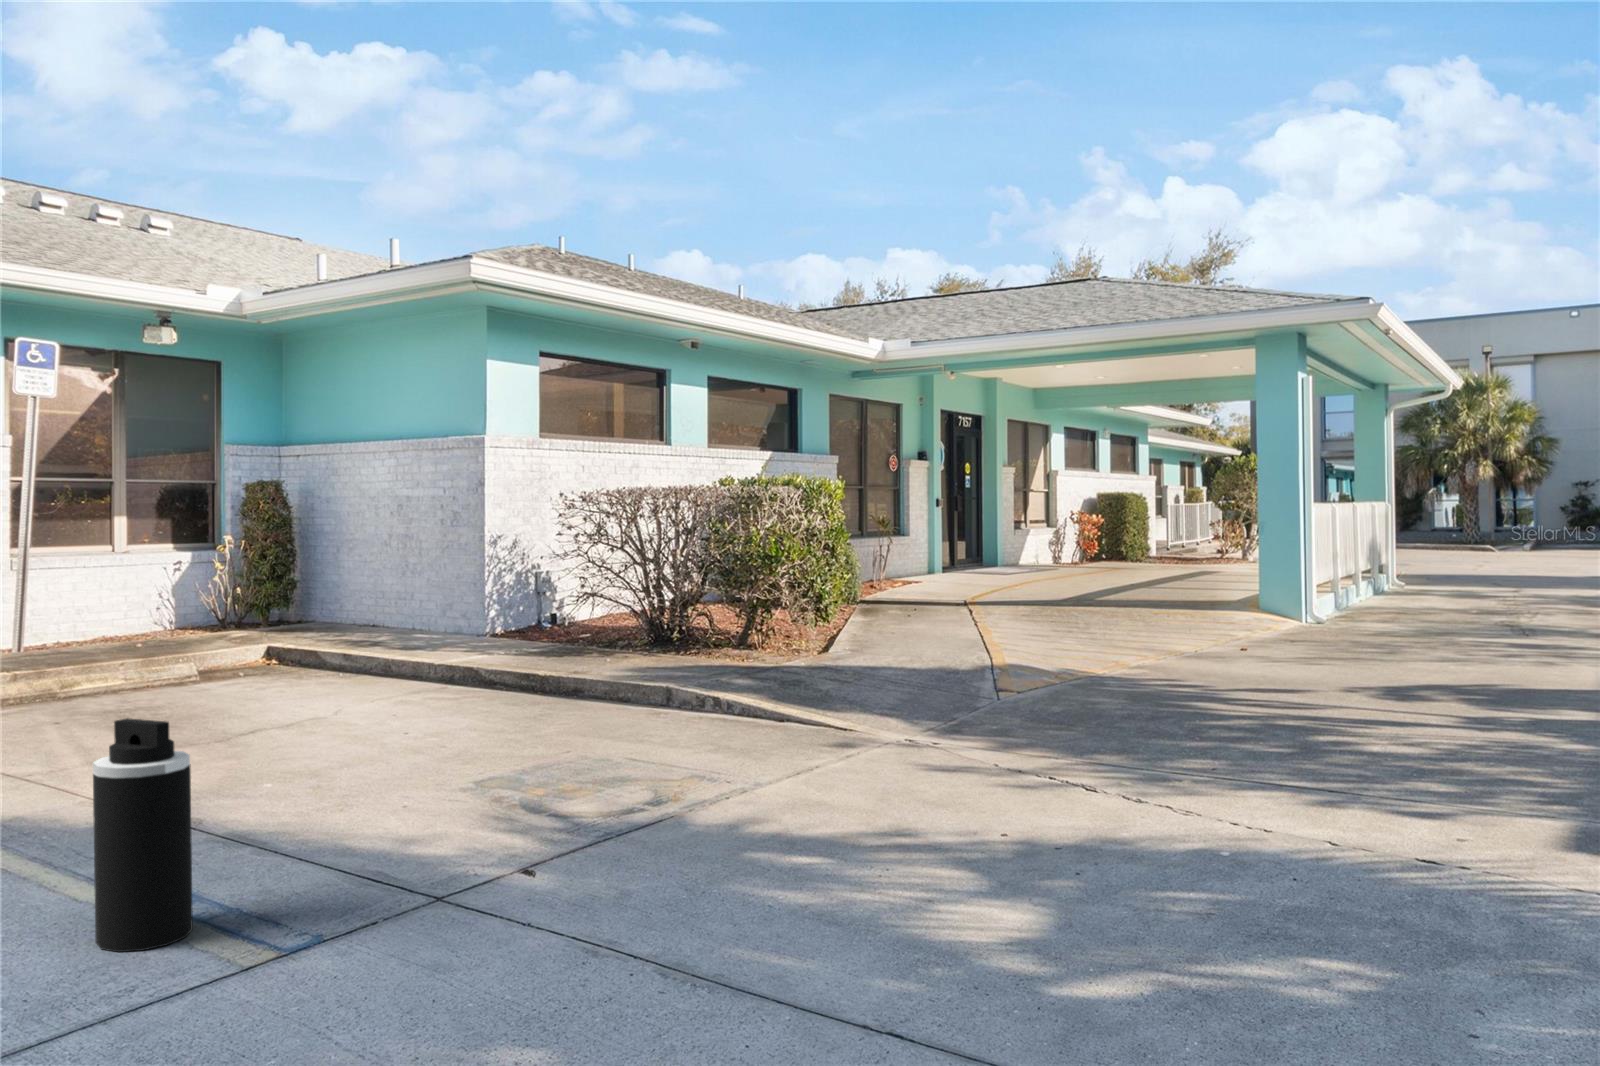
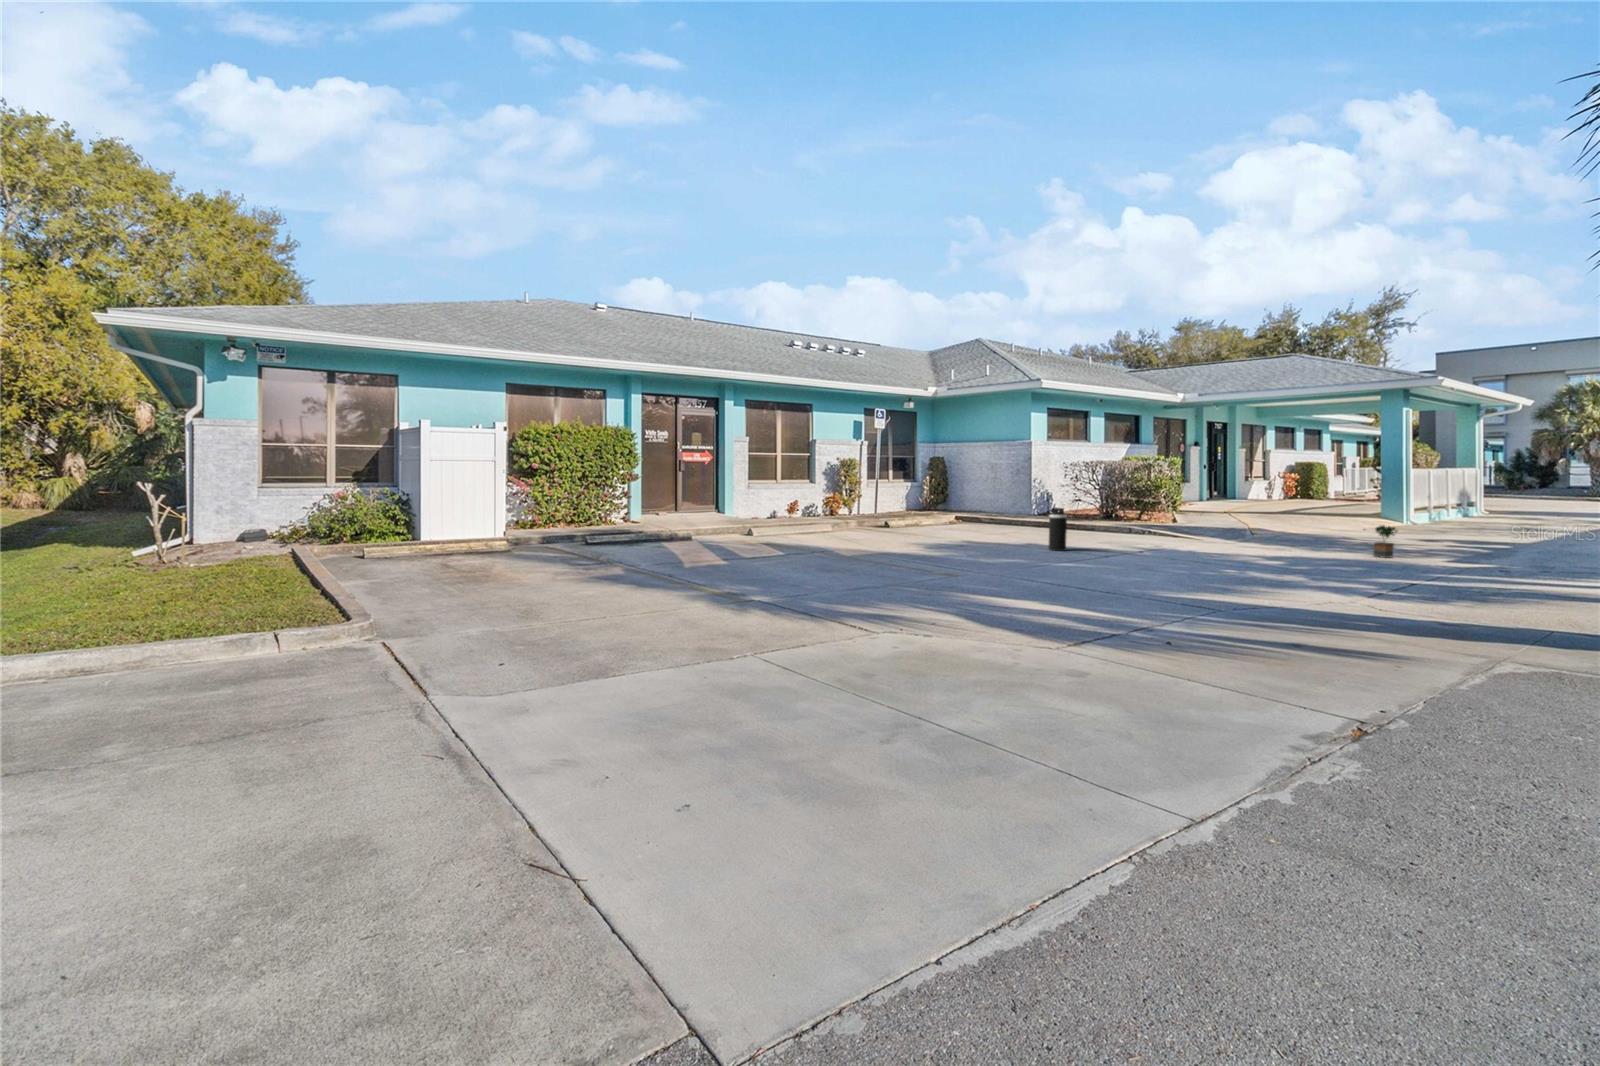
potted tree: none [1466,741,1563,883] -> present [1373,526,1397,558]

